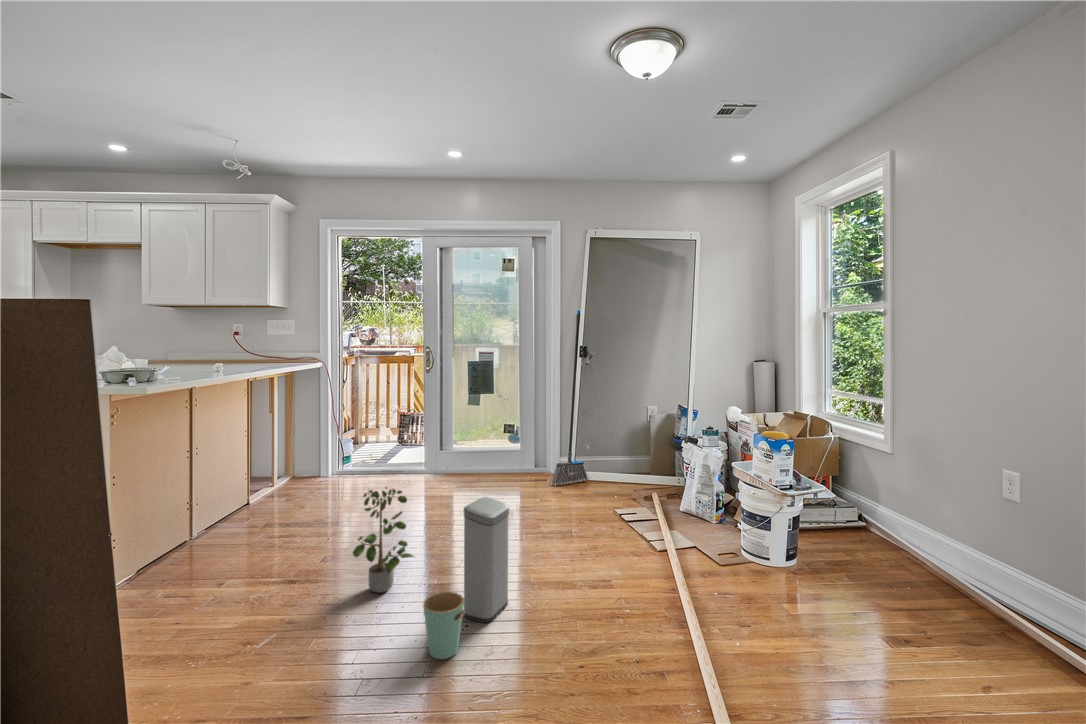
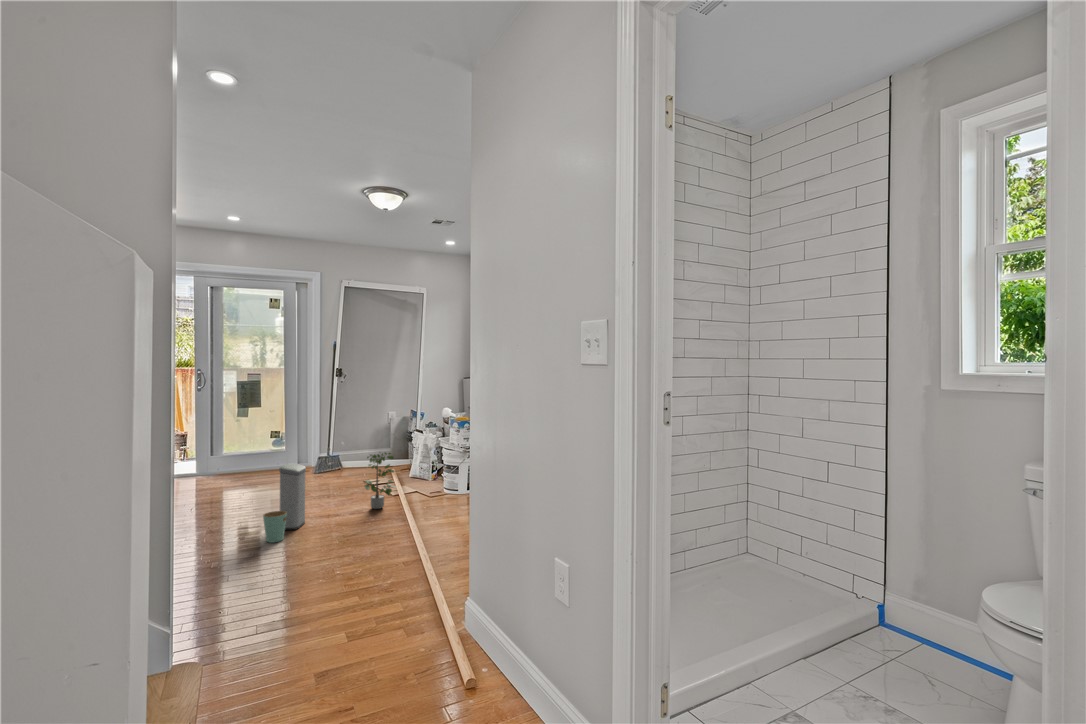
potted plant: present [353,487,414,593] -> present [365,452,397,509]

